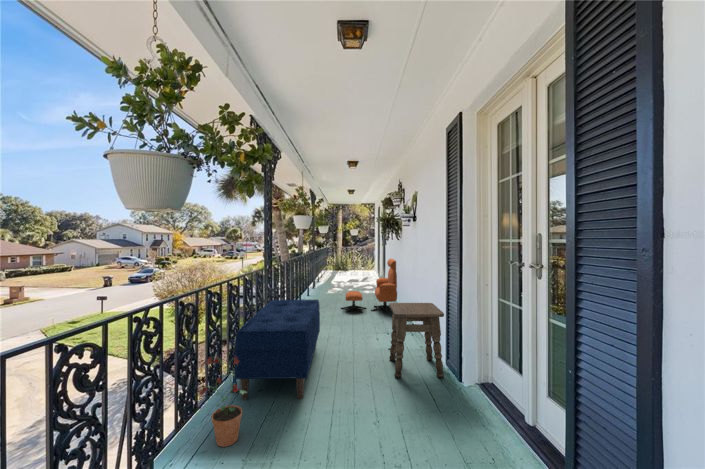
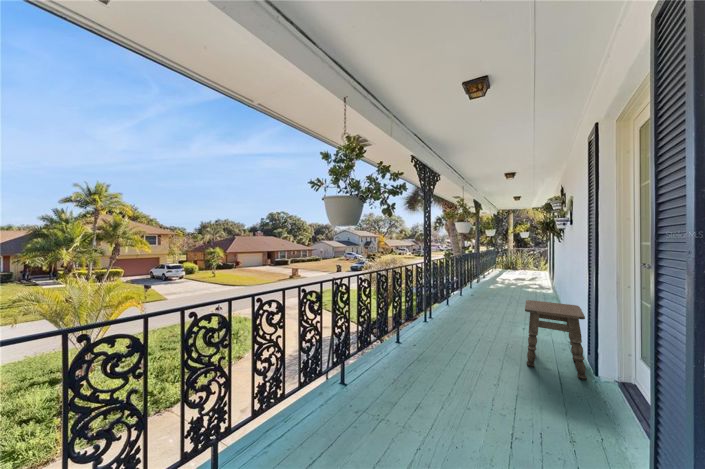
lounge chair: present [341,259,397,313] -> none [496,260,564,313]
bench: present [235,300,320,400] -> none [395,287,464,358]
potted plant: present [200,356,247,447] -> none [369,314,397,369]

